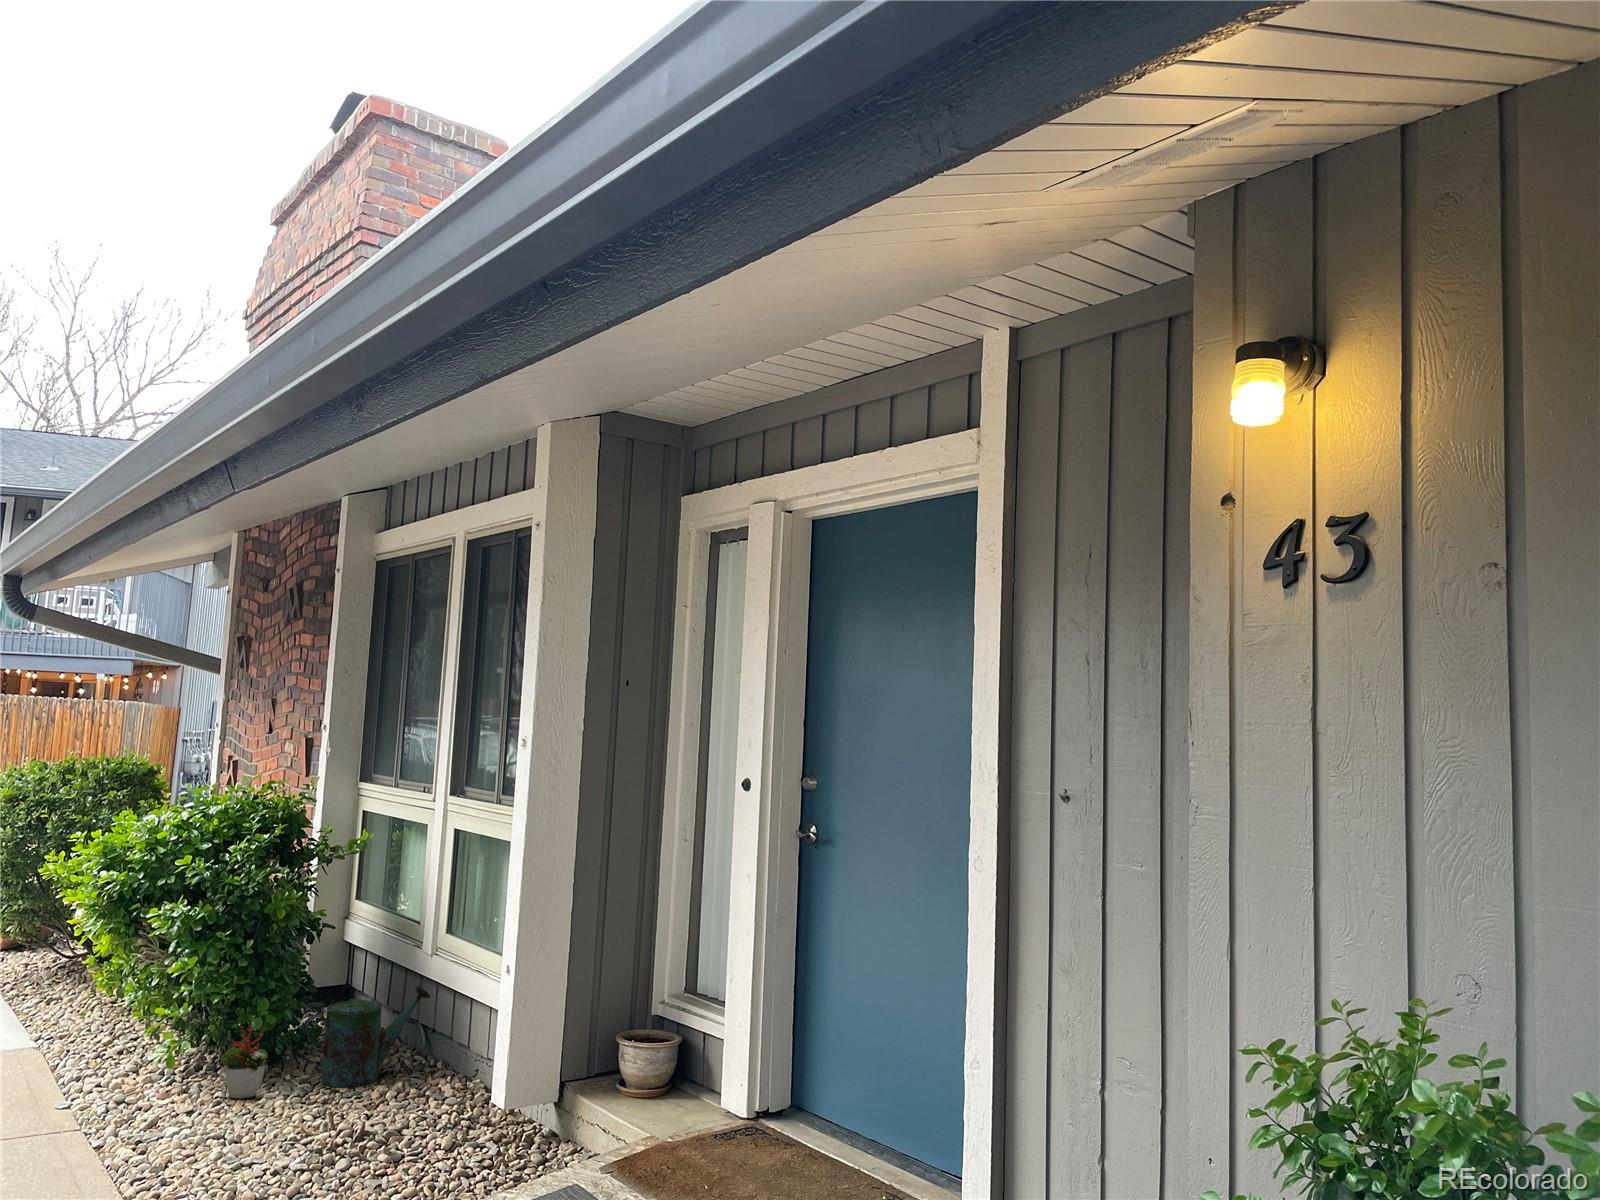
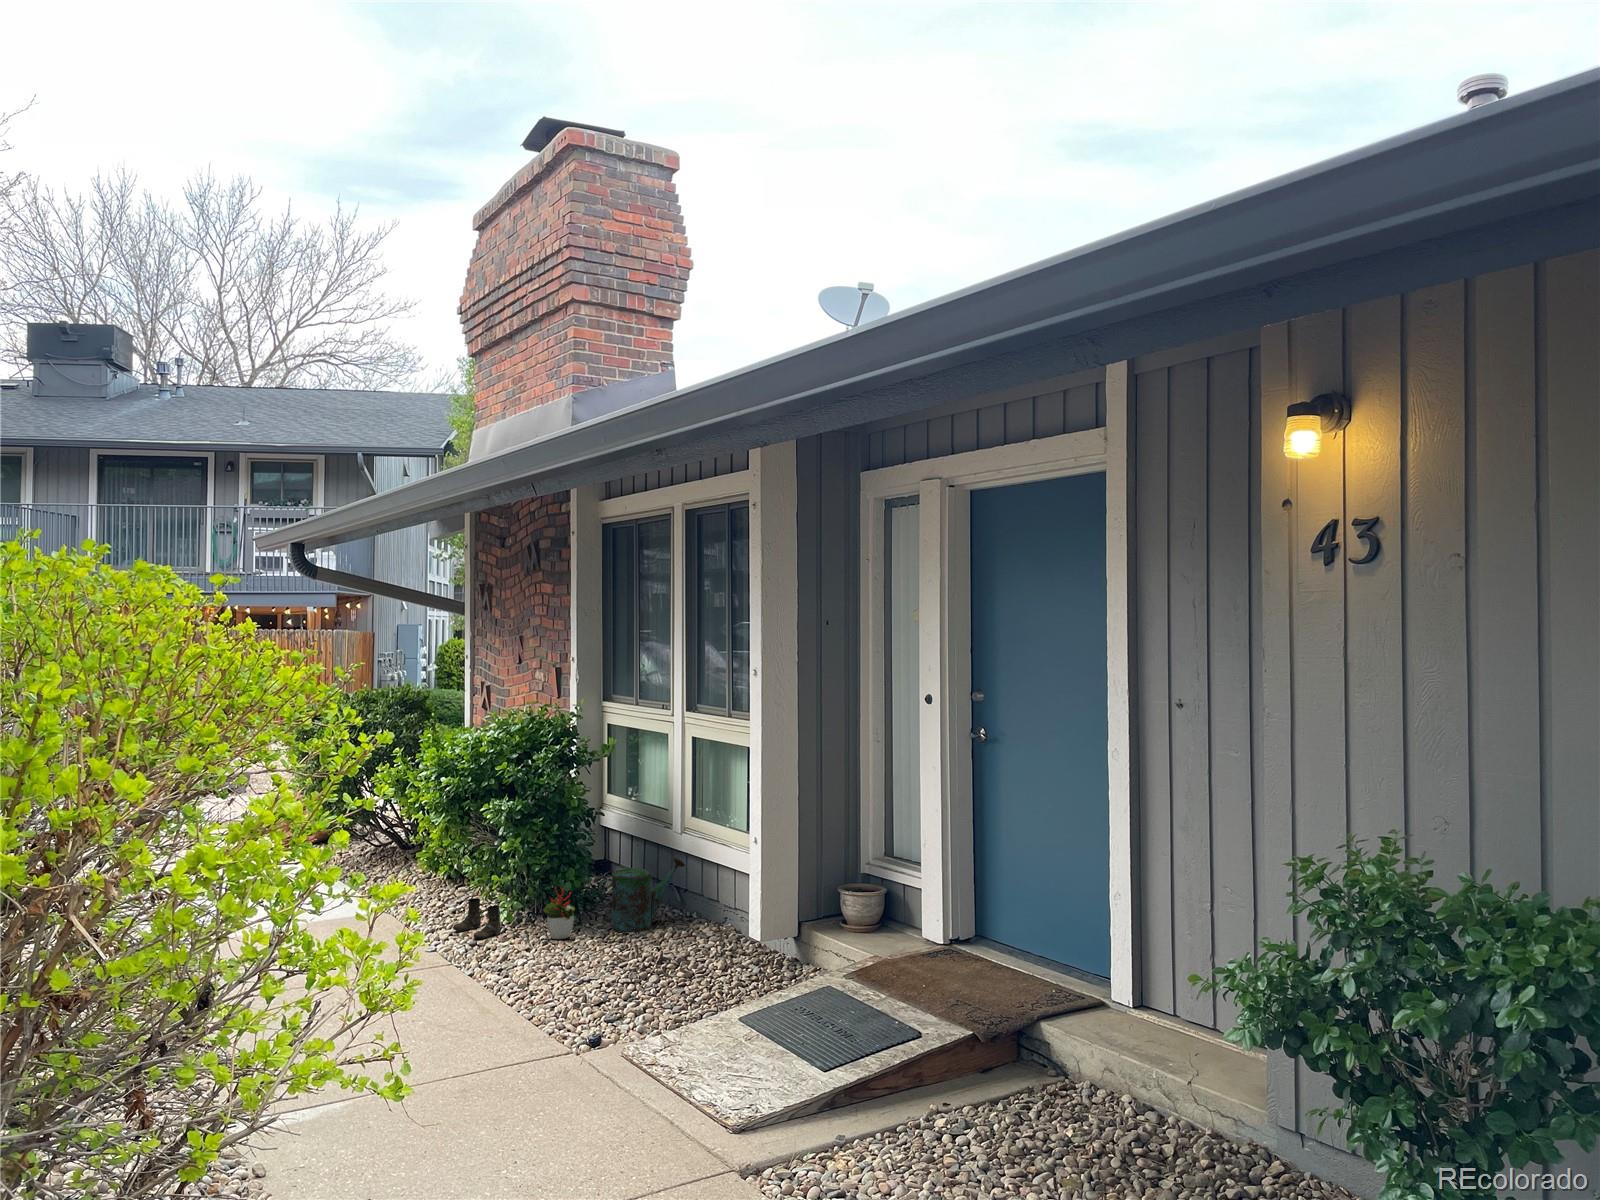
boots: none [97,1039,164,1098] -> present [453,898,501,939]

